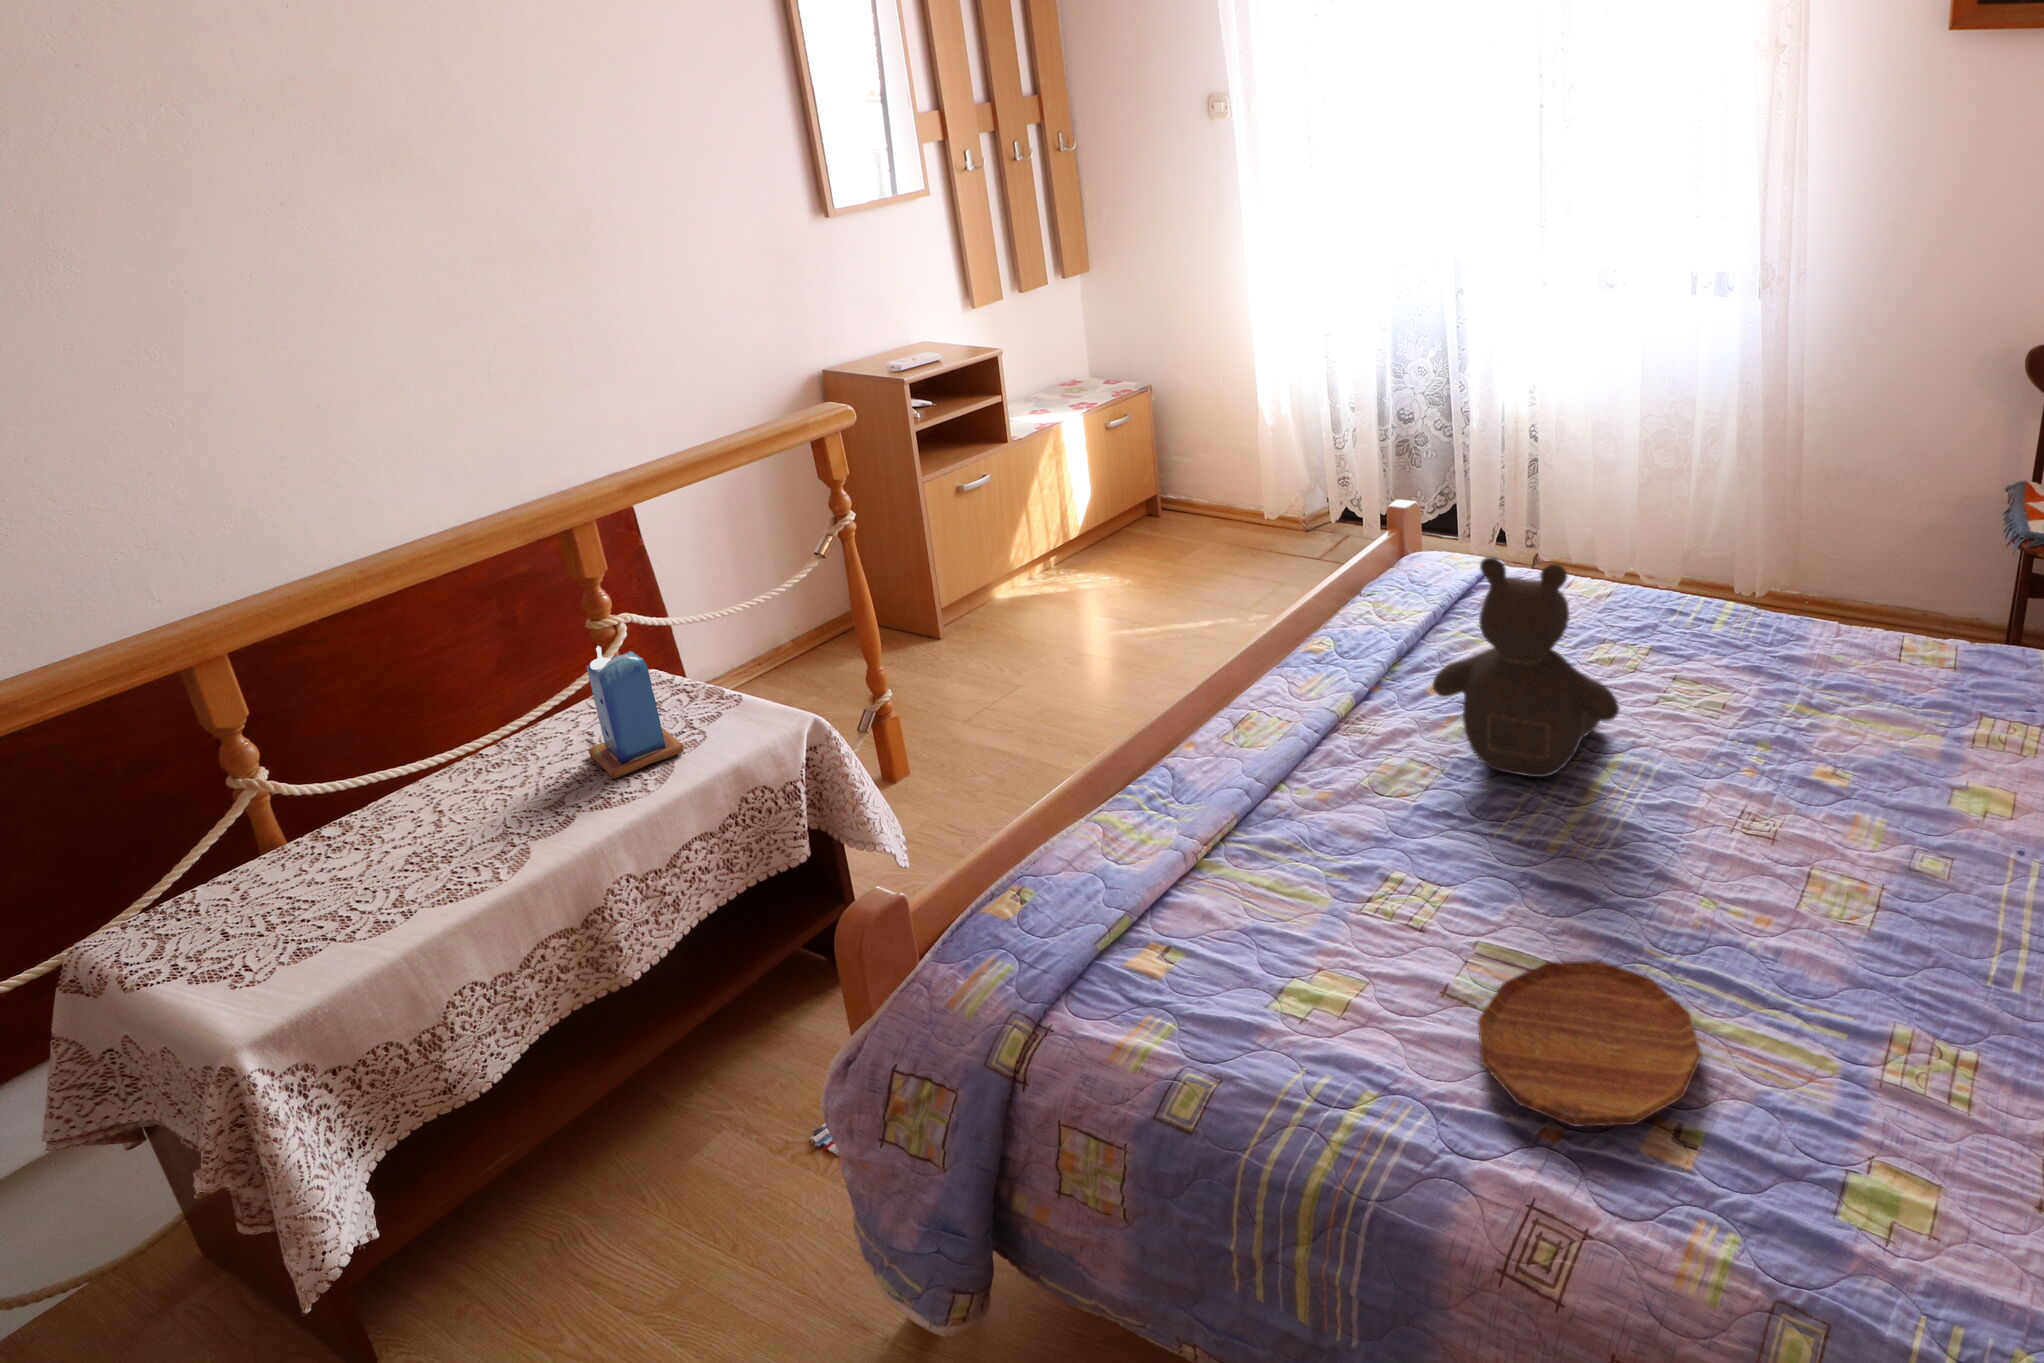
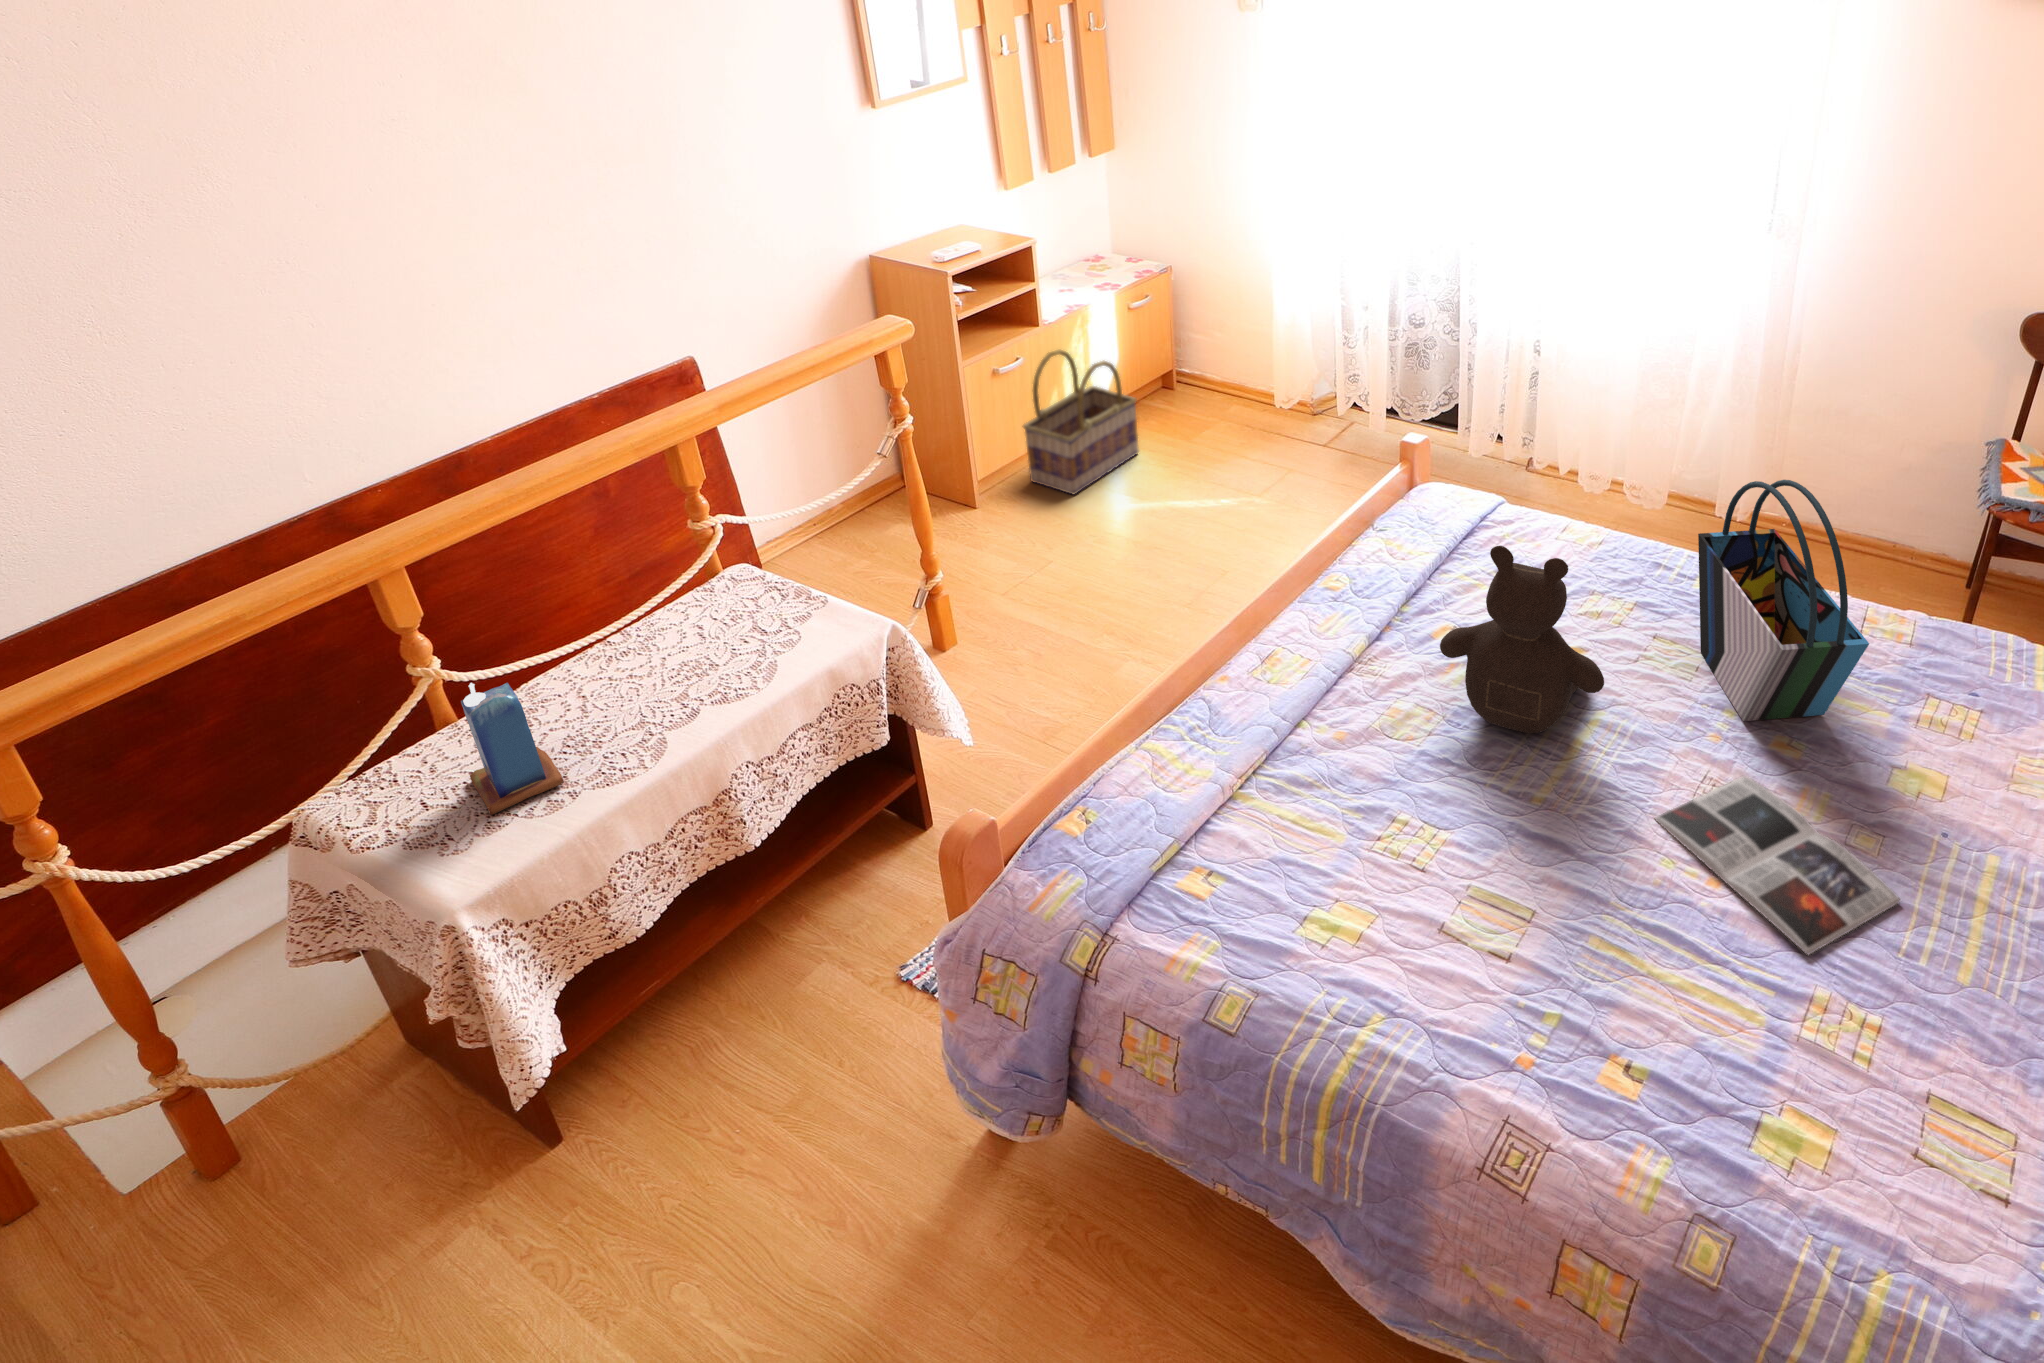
basket: none [992,469,1120,622] -> present [1023,350,1139,494]
tote bag: none [1711,479,1910,753] -> present [1698,480,1869,721]
candle: present [586,646,684,779] -> present [461,683,564,815]
magazine: none [1687,807,1982,989] -> present [1655,776,1900,955]
tray: present [1478,960,1702,1127] -> none [1468,913,1653,1063]

